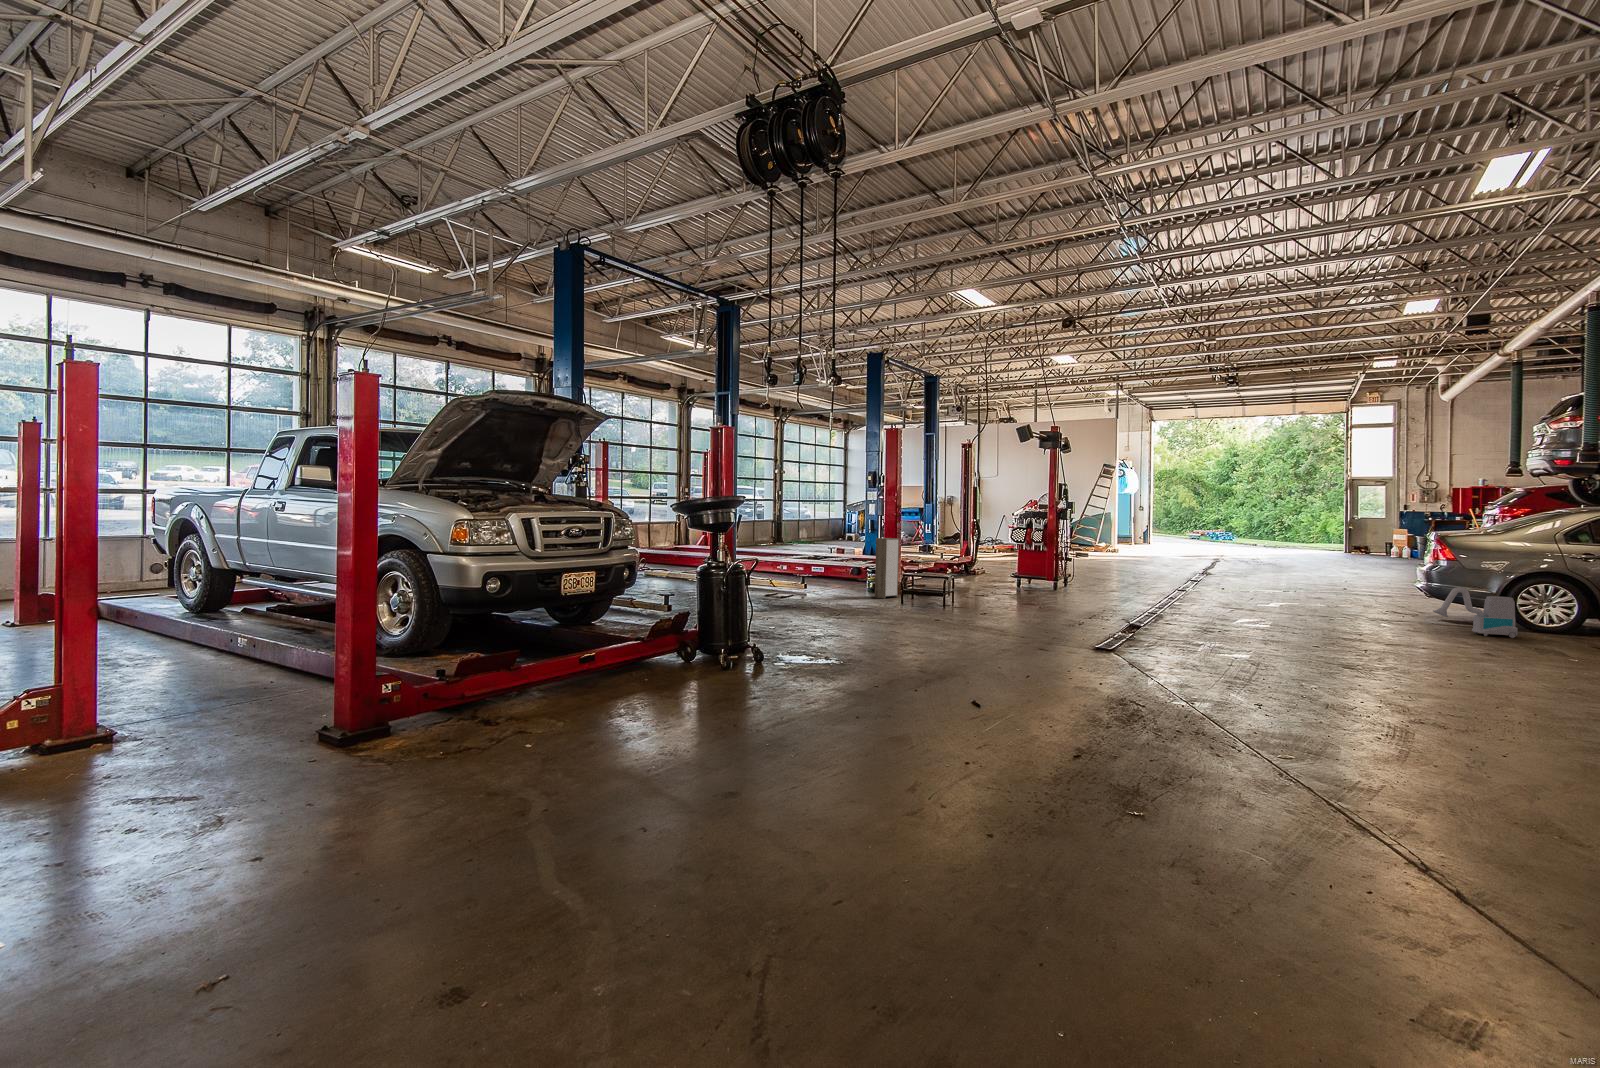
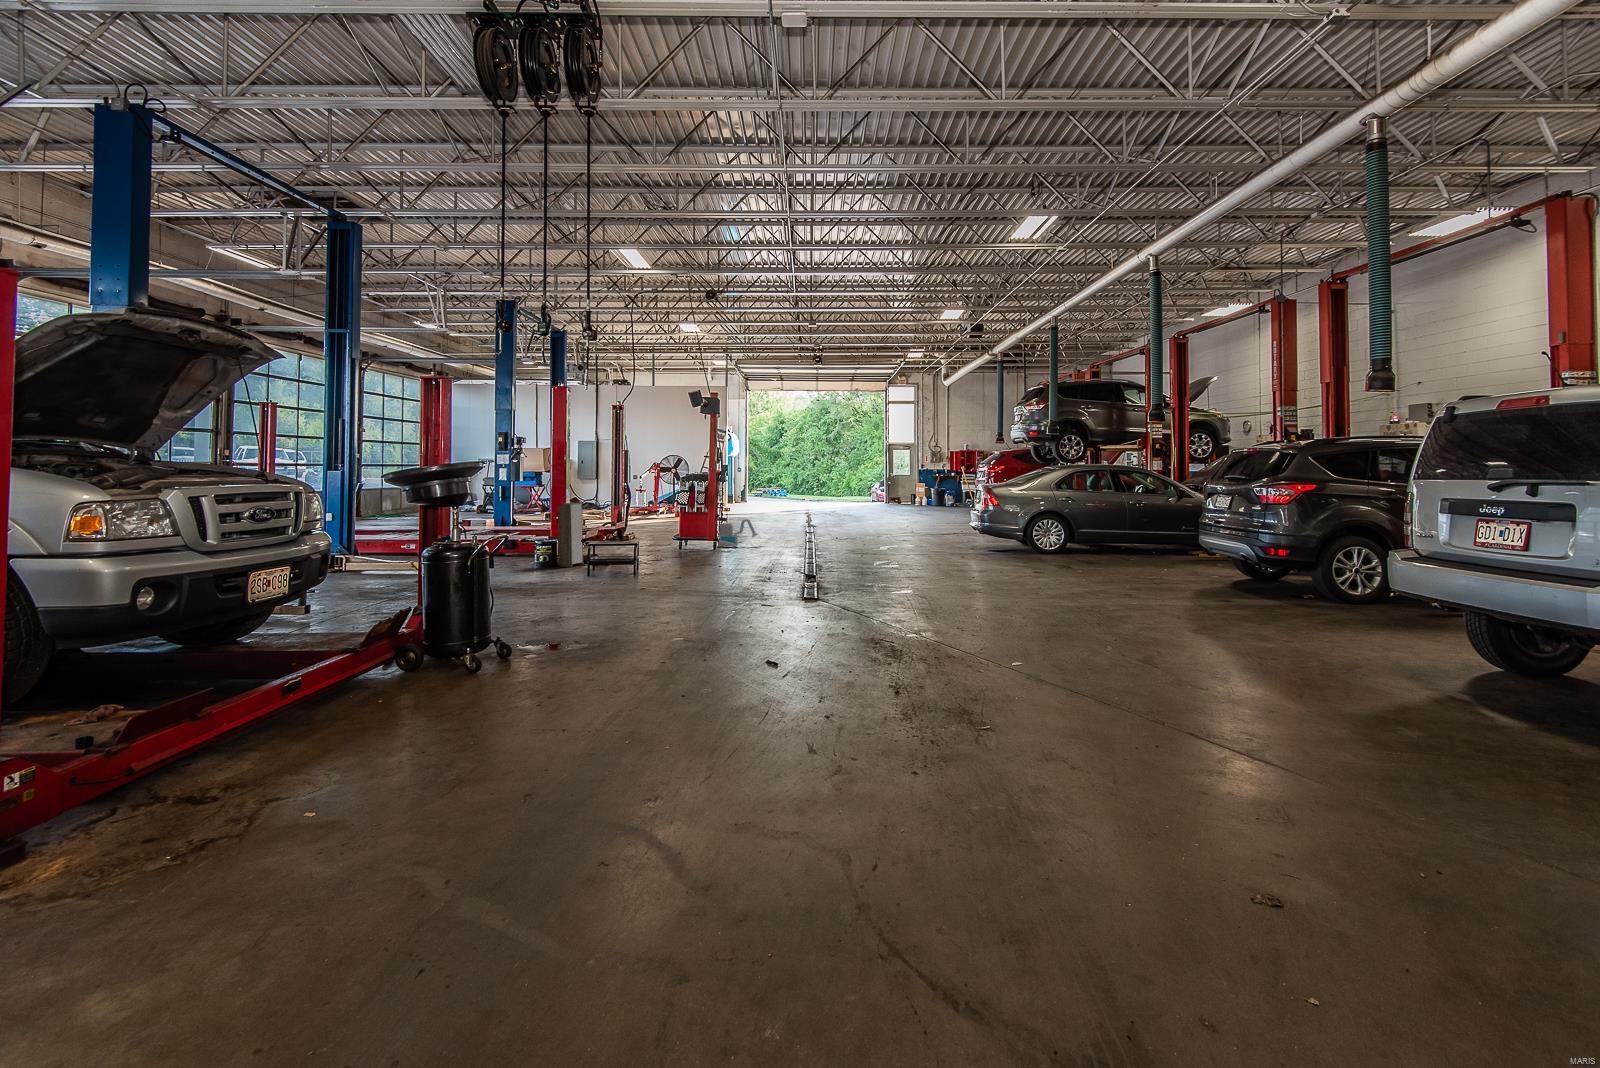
vacuum cleaner: present [1433,587,1518,638] -> present [719,518,759,548]

